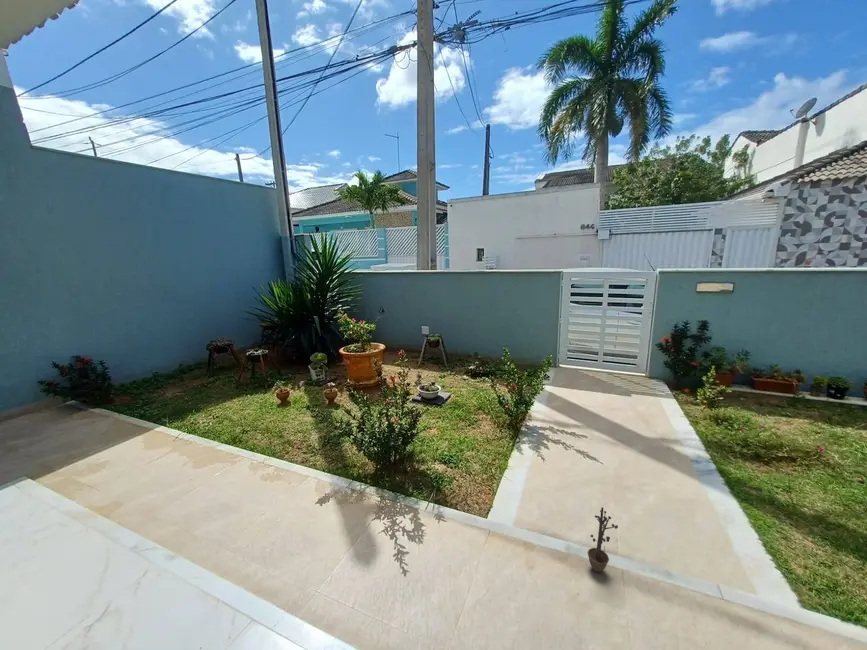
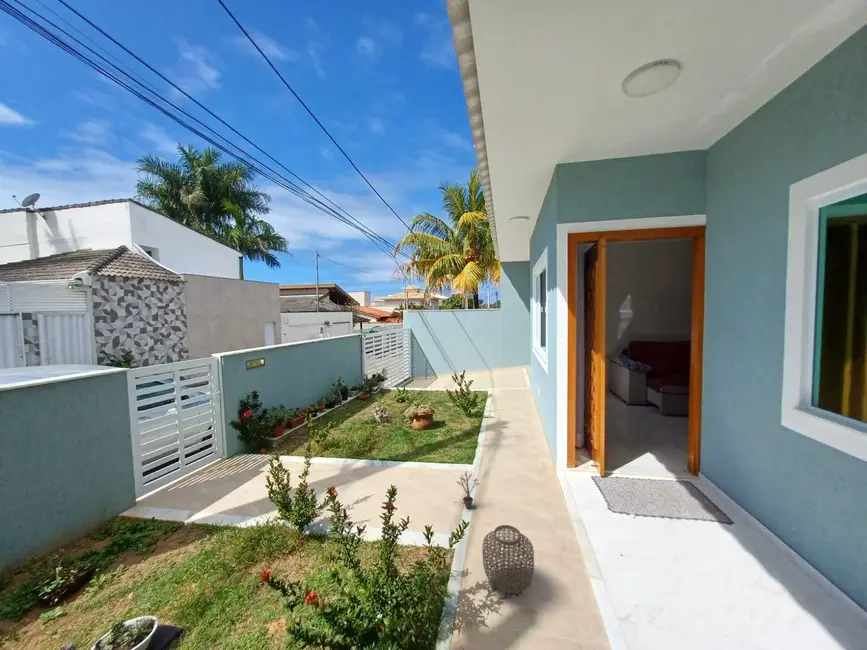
woven basket: none [380,488,445,573] -> present [482,525,534,594]

